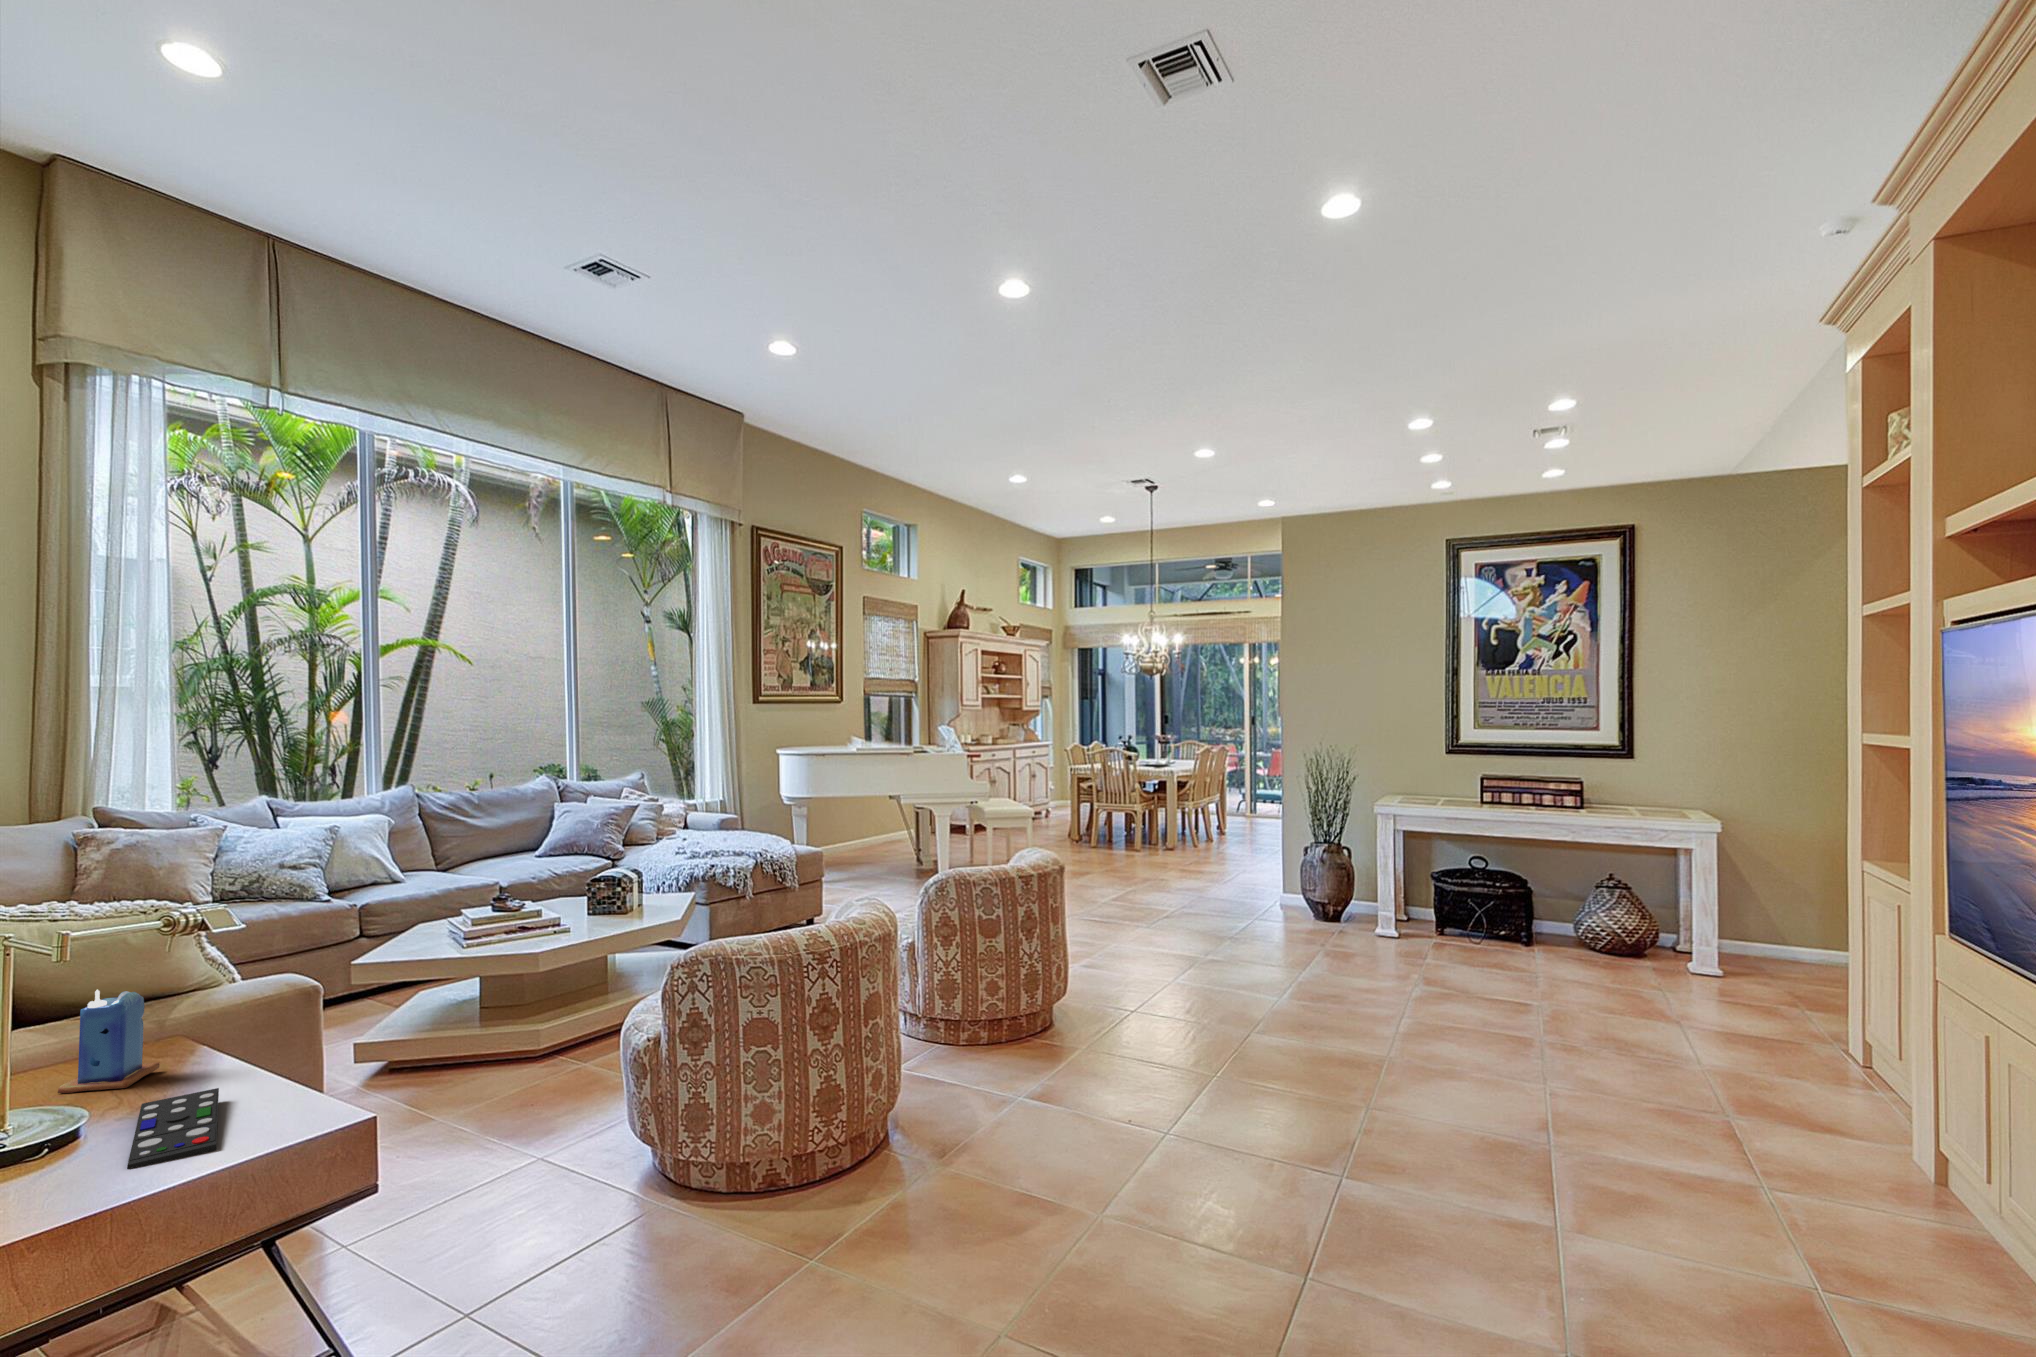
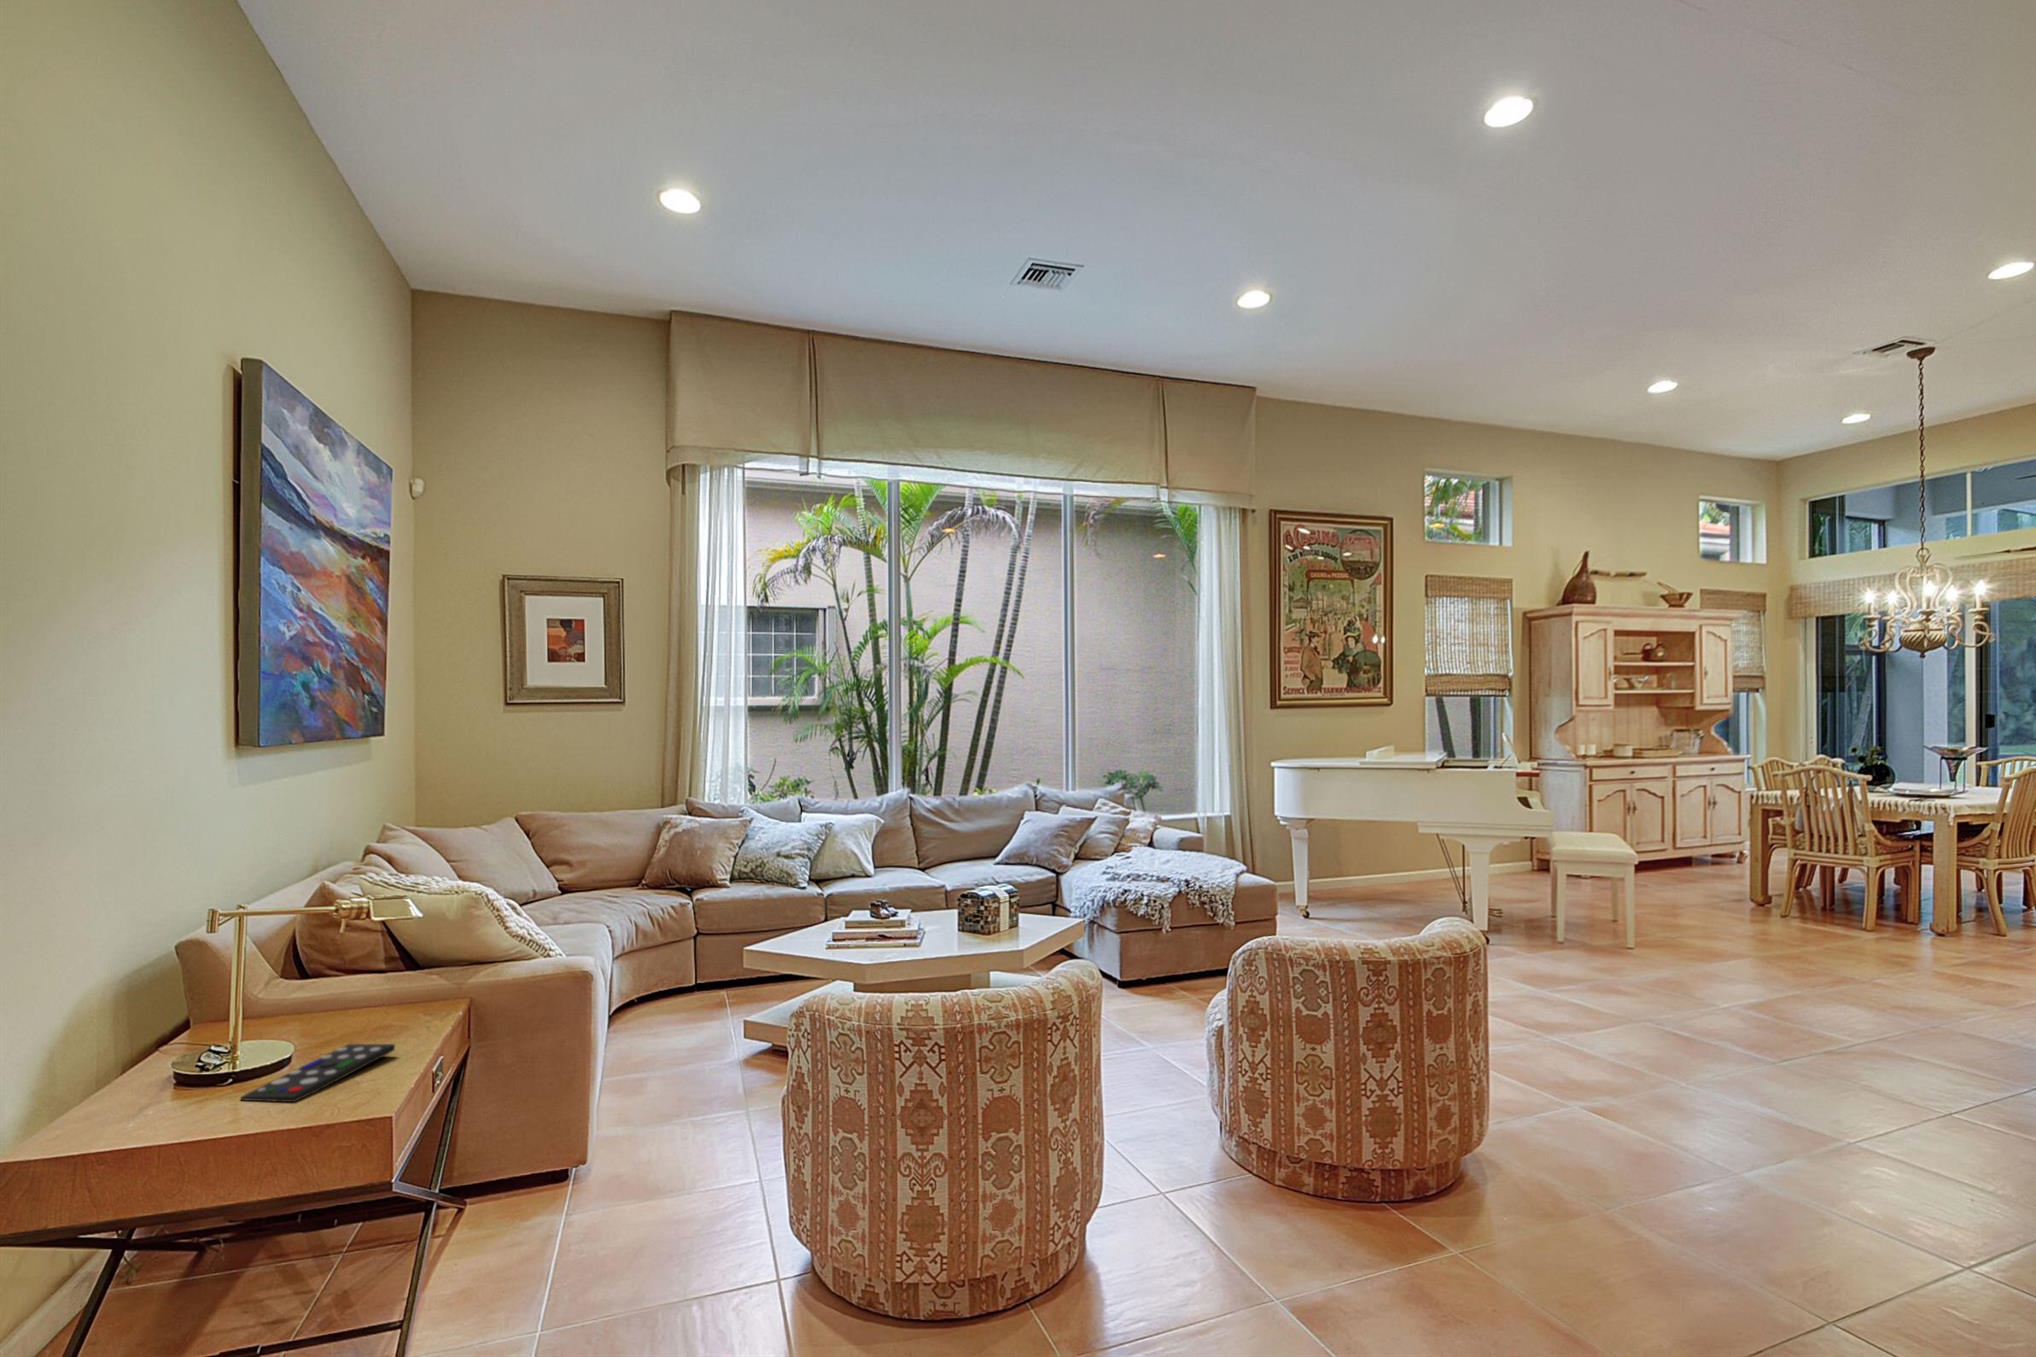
candle: present [58,990,159,1093] -> none [371,943,438,1027]

